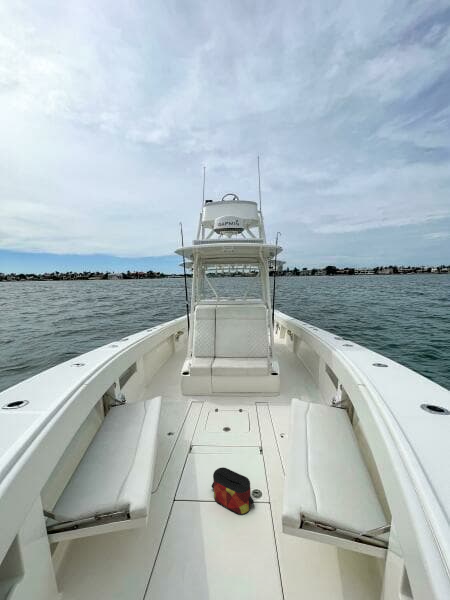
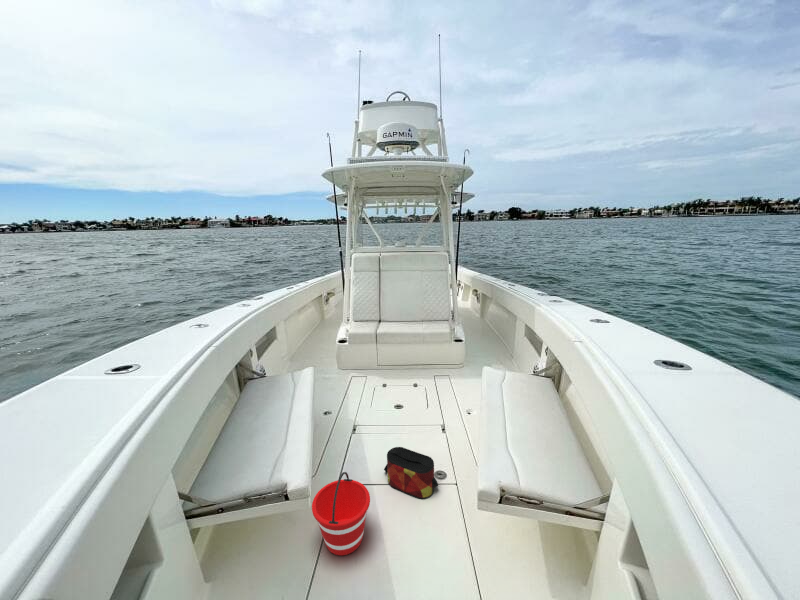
bucket: none [149,492,196,567] -> present [312,472,370,555]

